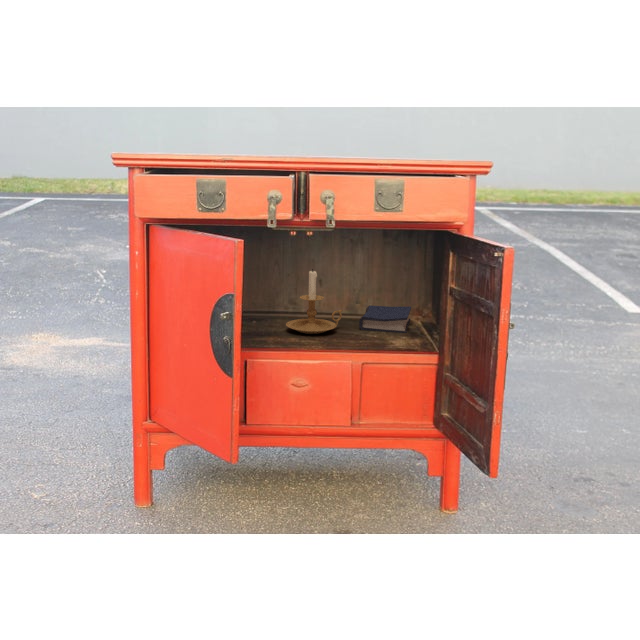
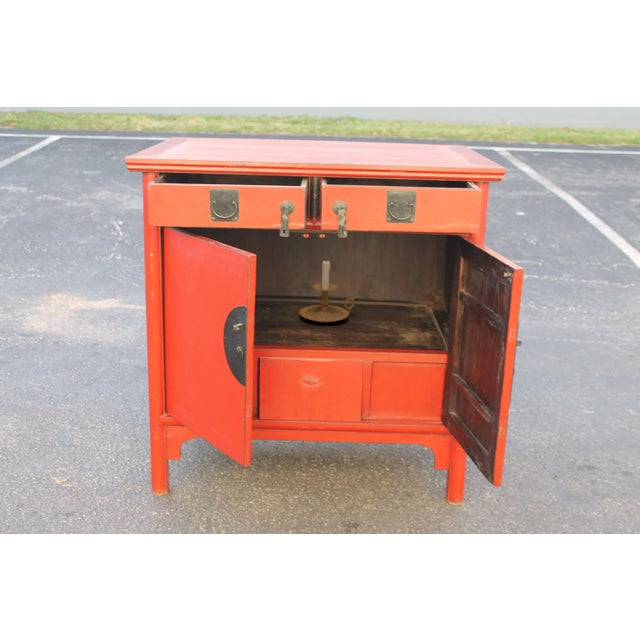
hardback book: present [359,305,411,333] -> none [371,289,424,322]

